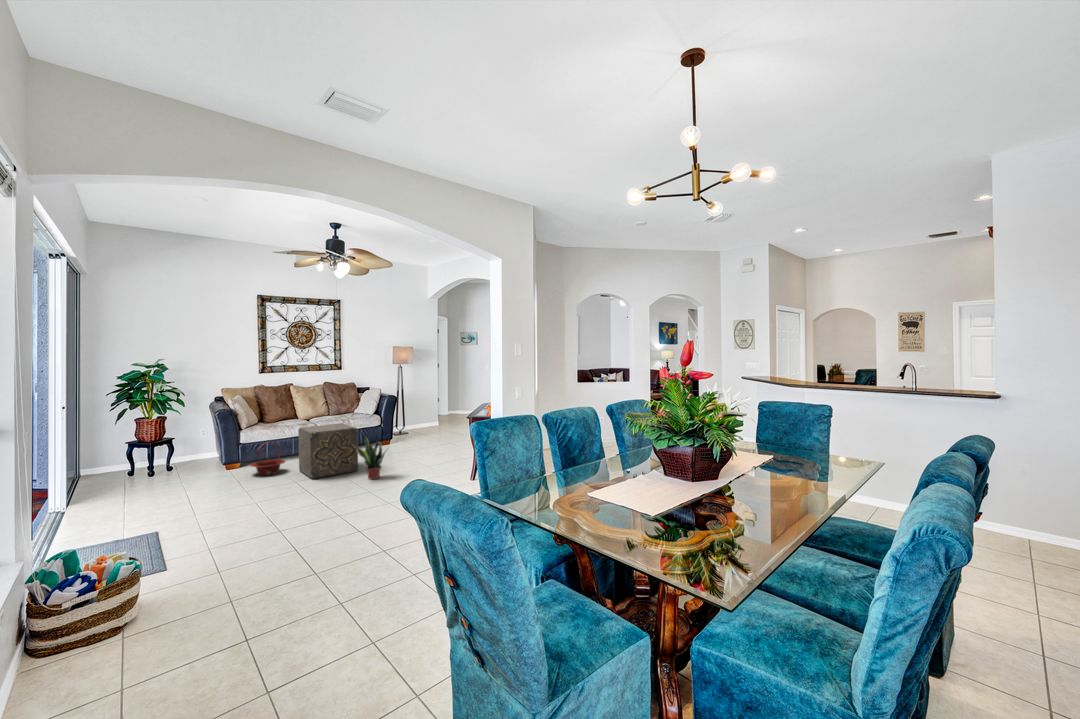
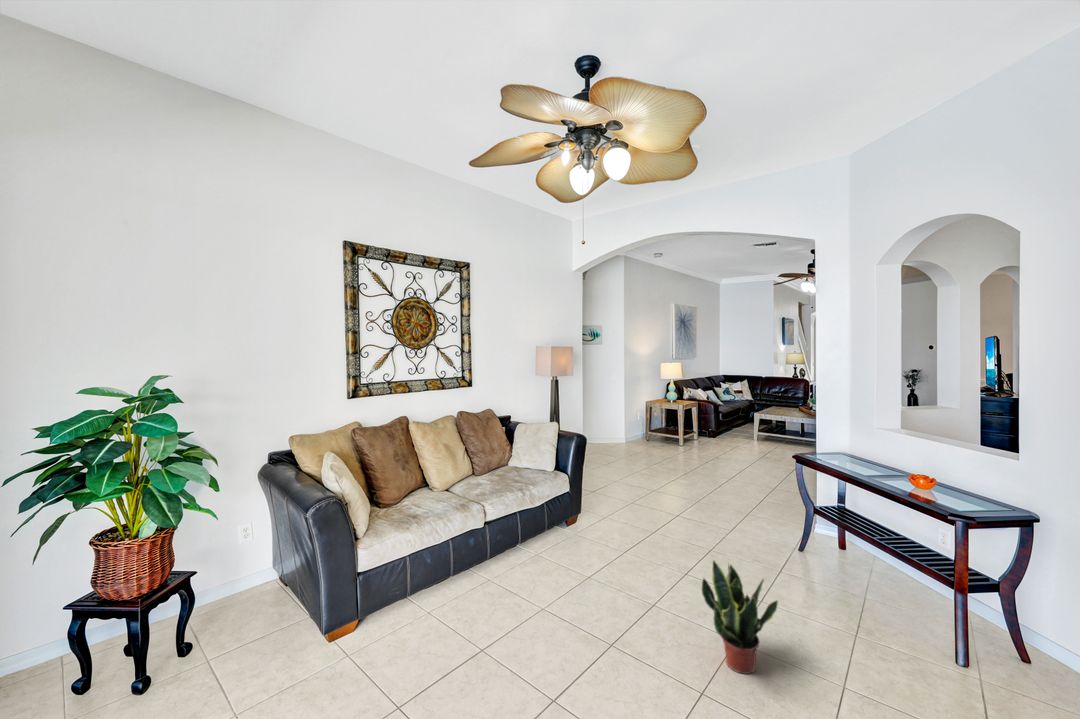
ottoman: present [299,423,358,479] -> none [513,508,655,682]
basket: present [251,443,285,475] -> none [408,573,487,668]

